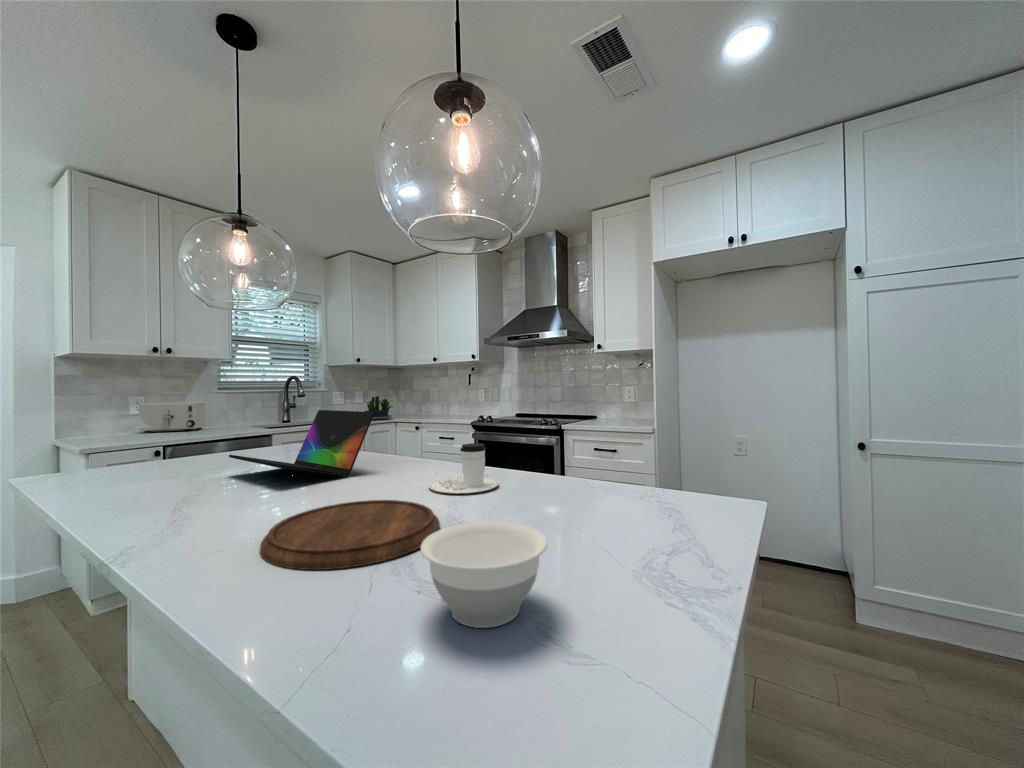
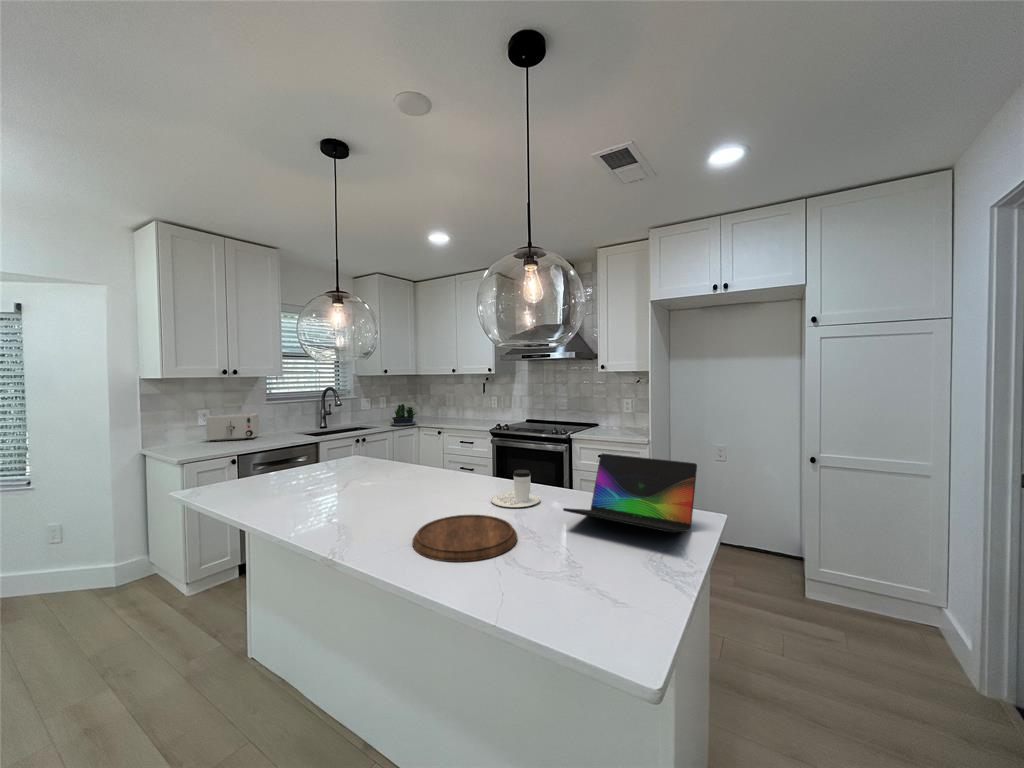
laptop: present [229,410,374,476] -> present [563,454,697,532]
bowl: present [421,521,547,628] -> none [531,535,597,591]

